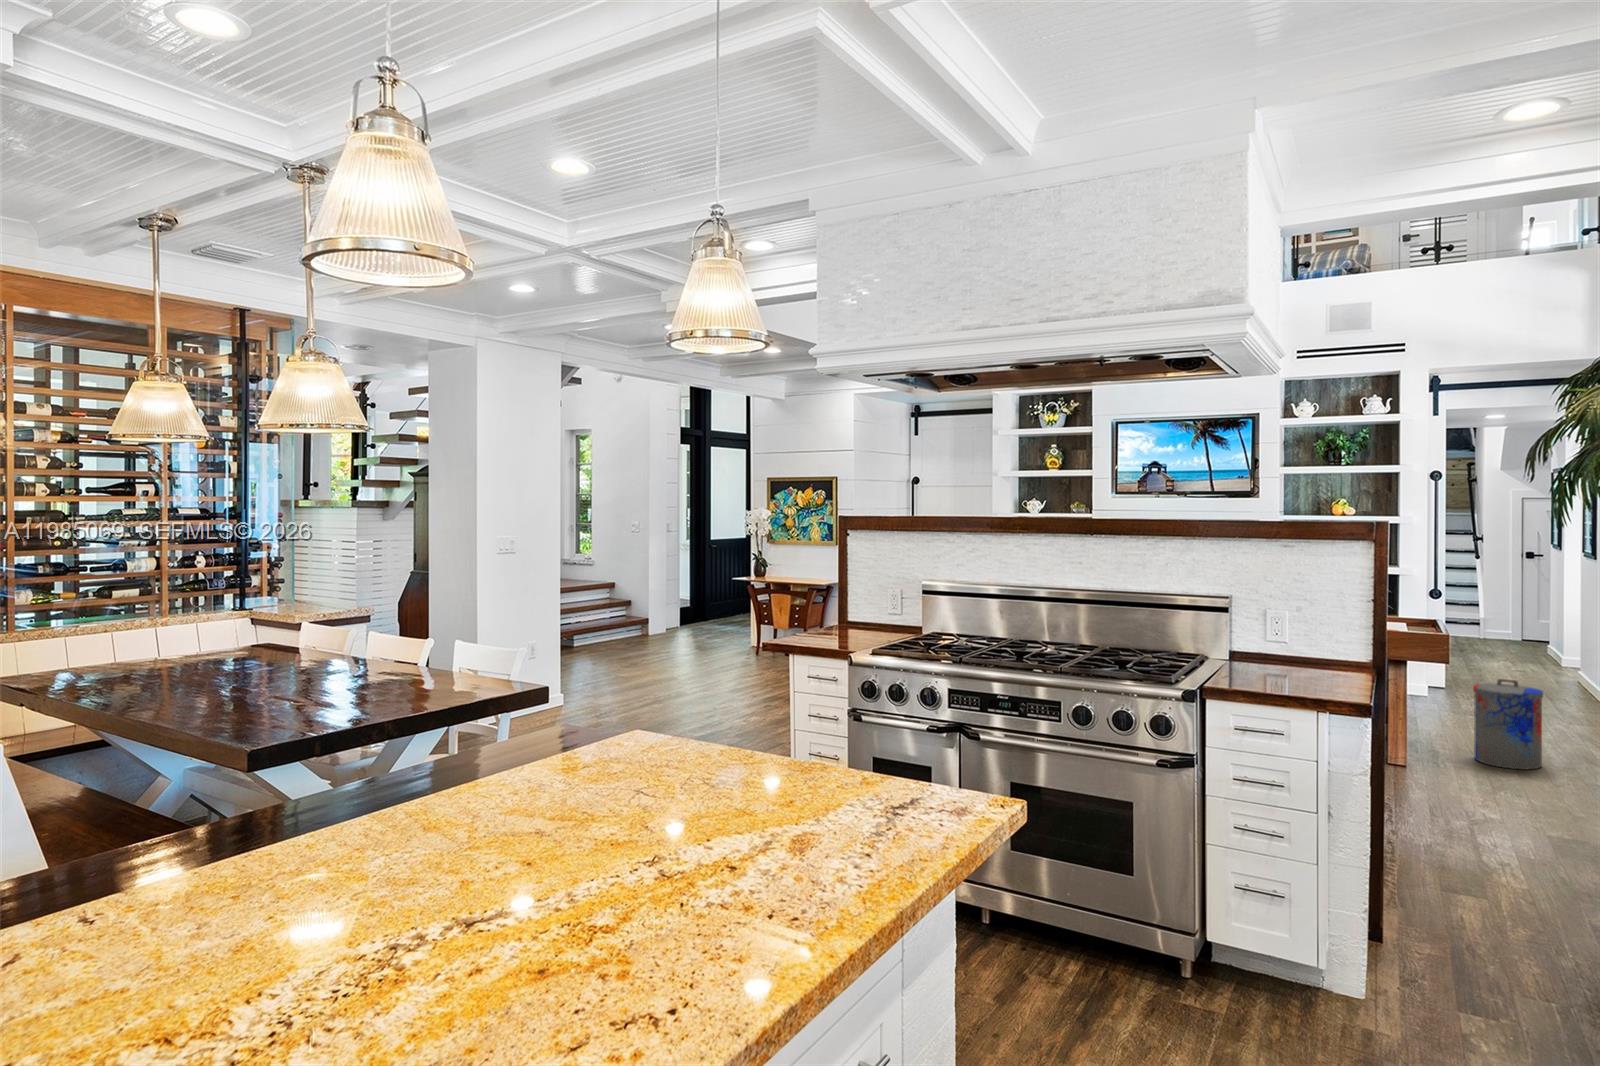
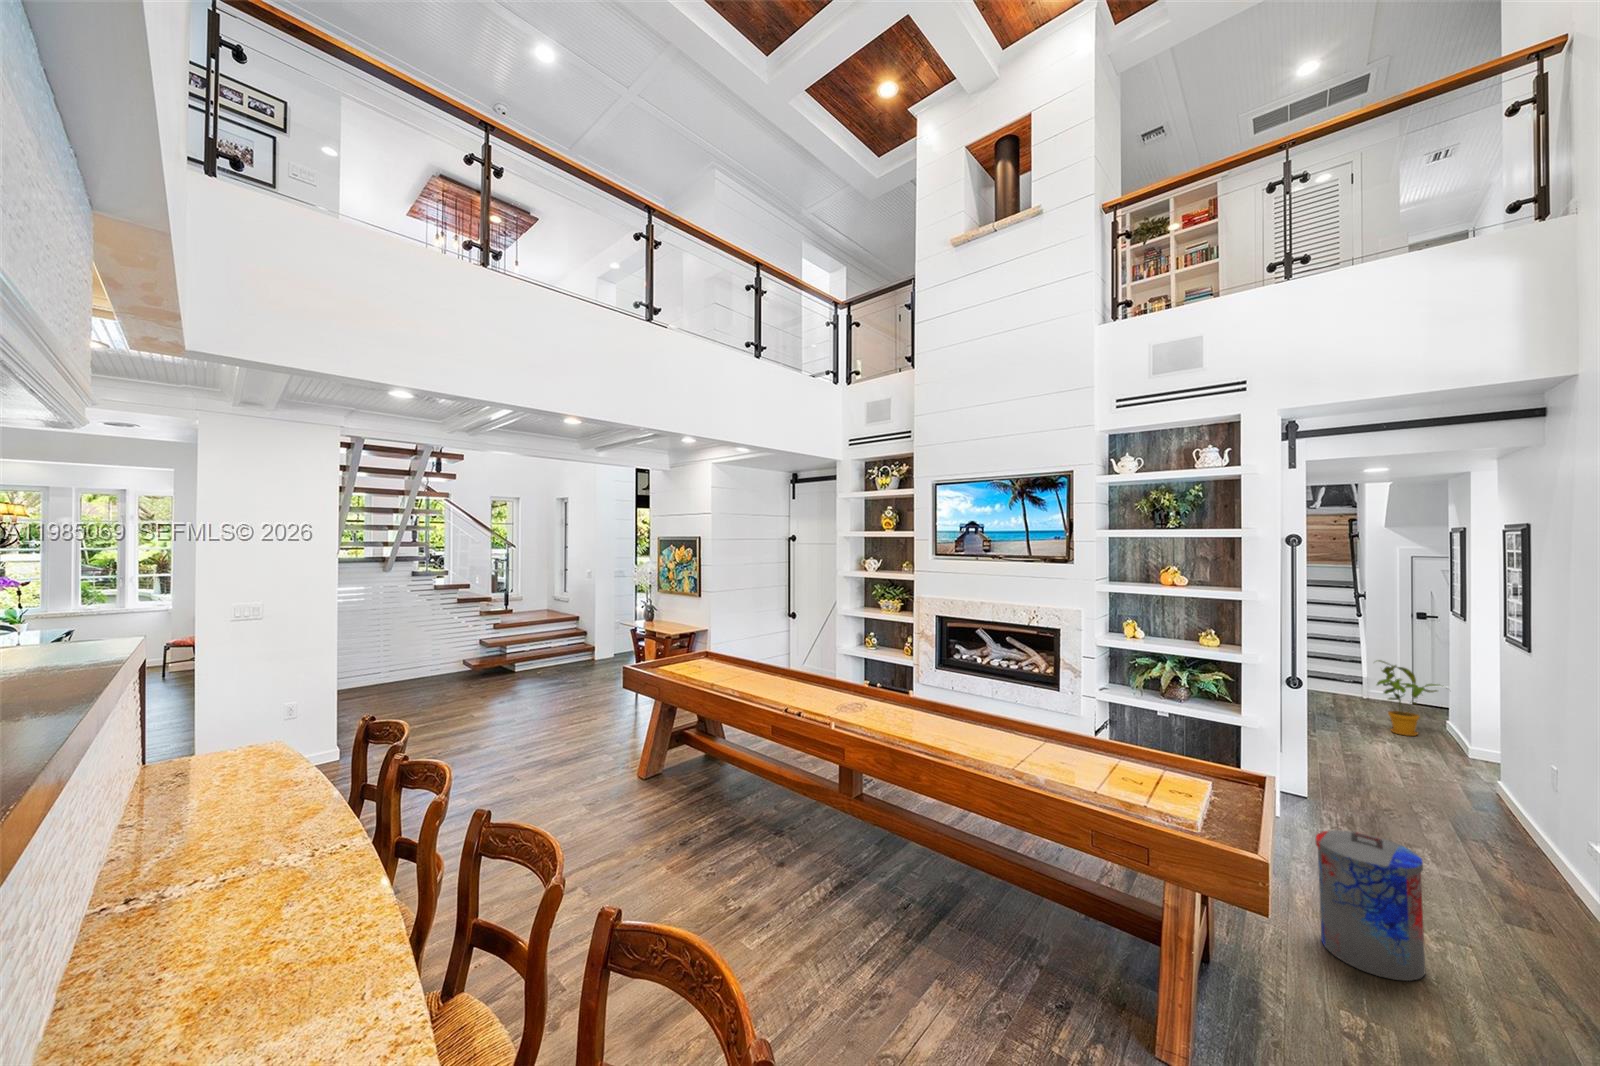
house plant: none [1492,595,1558,663] -> present [1377,660,1440,736]

